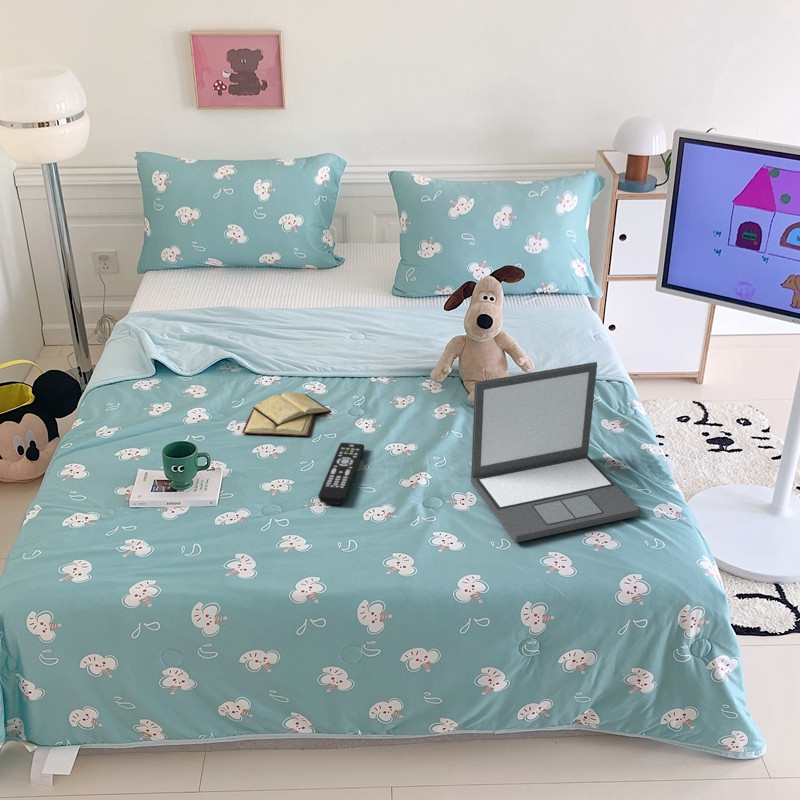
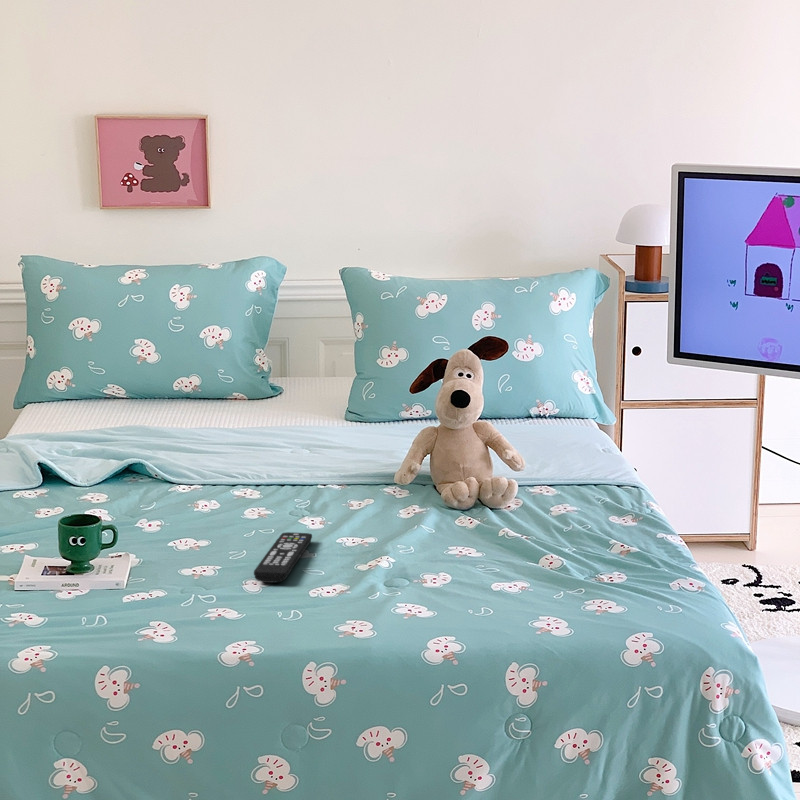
laptop: present [471,362,640,543] -> none [444,413,652,608]
diary: present [242,392,331,436] -> none [159,493,271,531]

